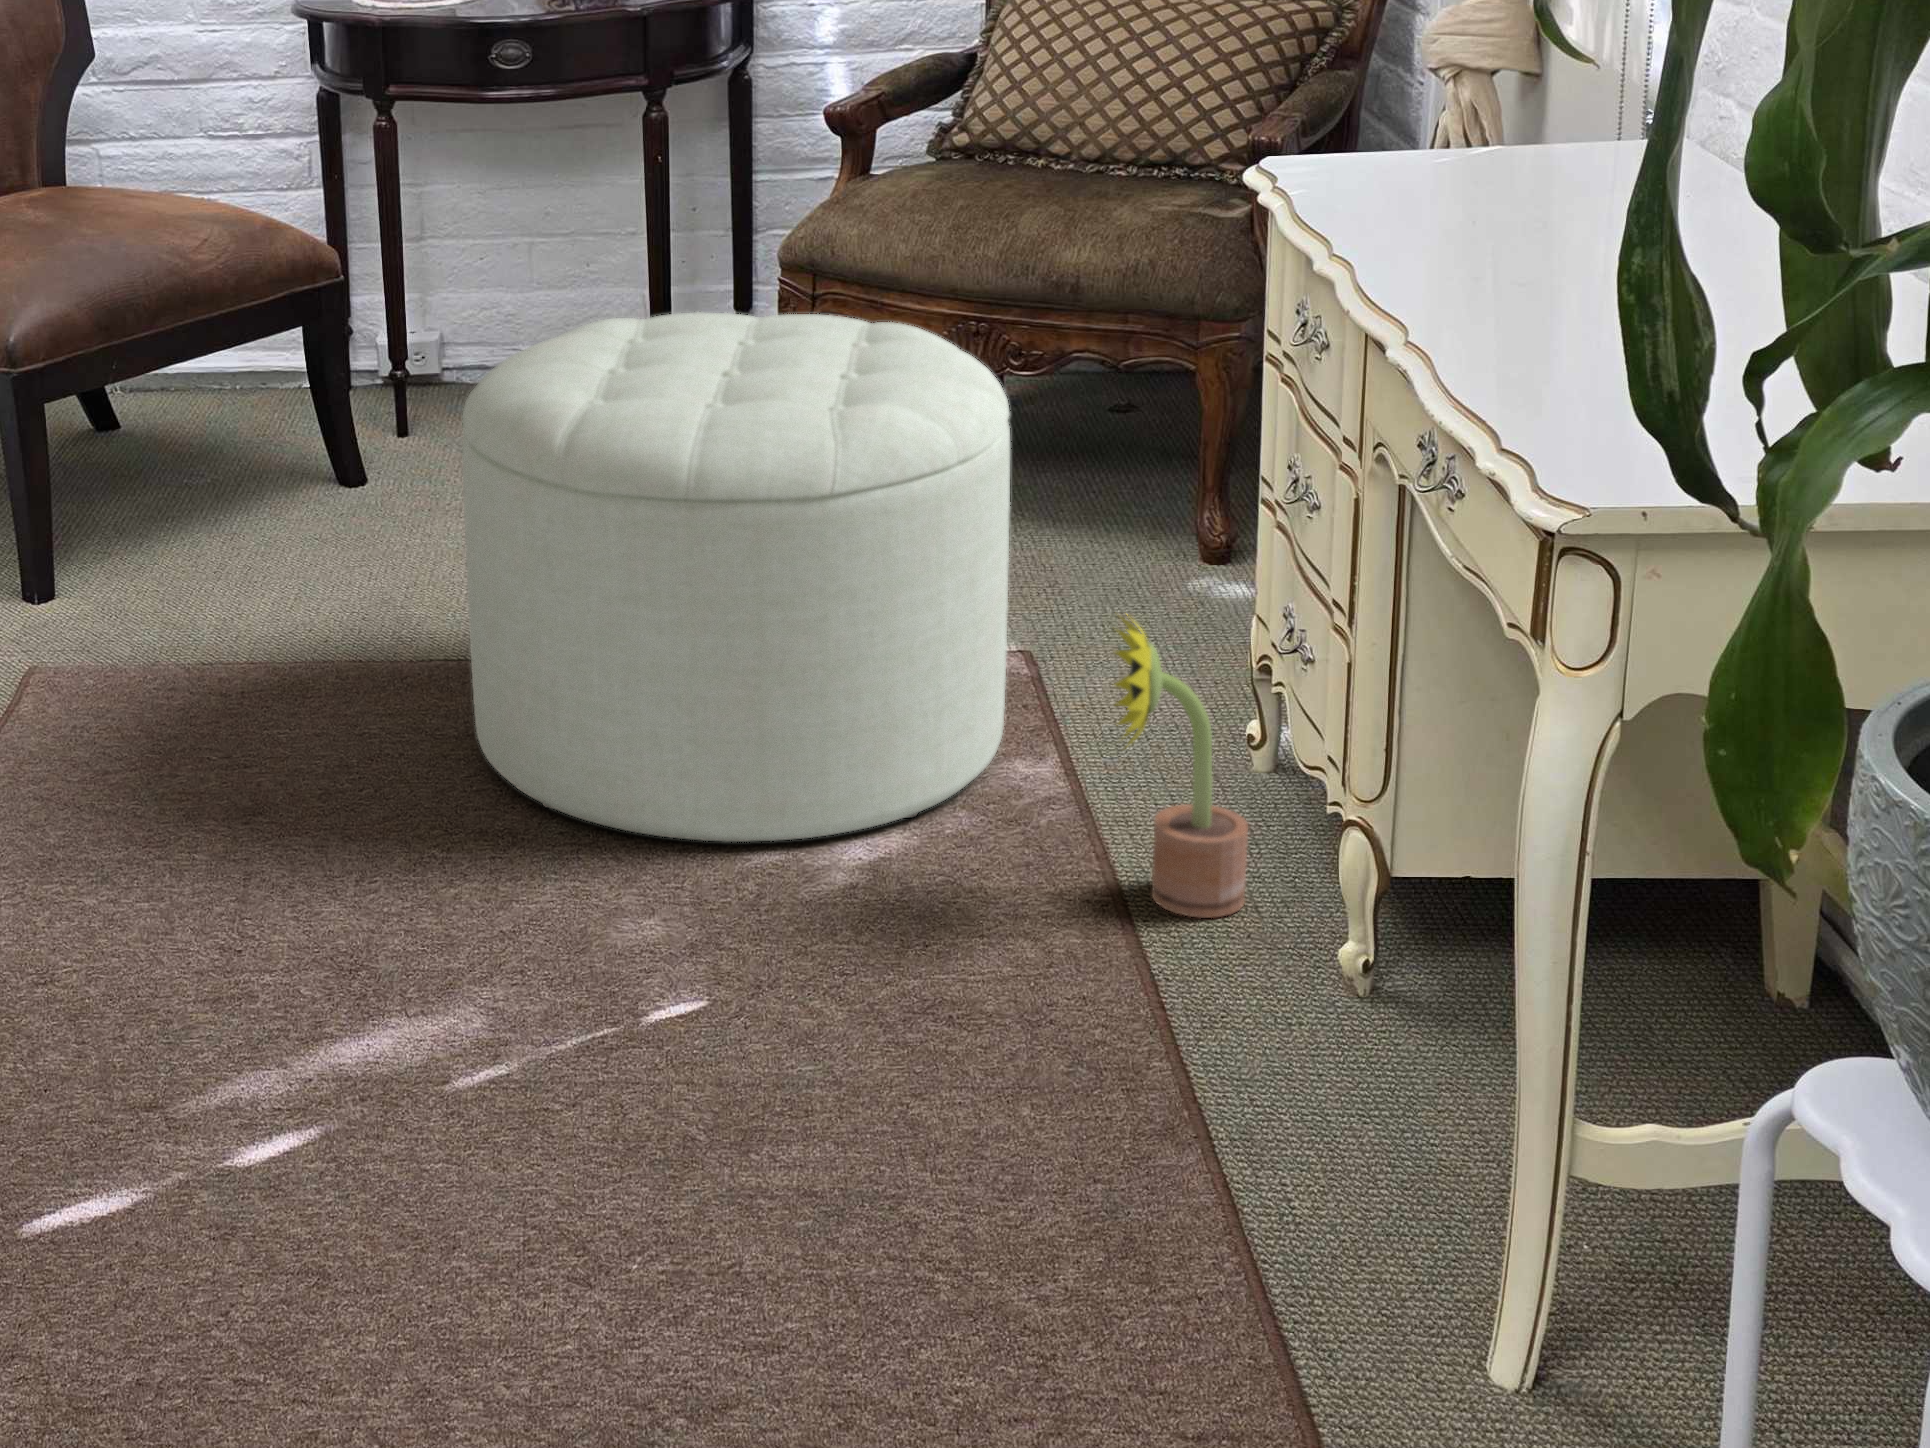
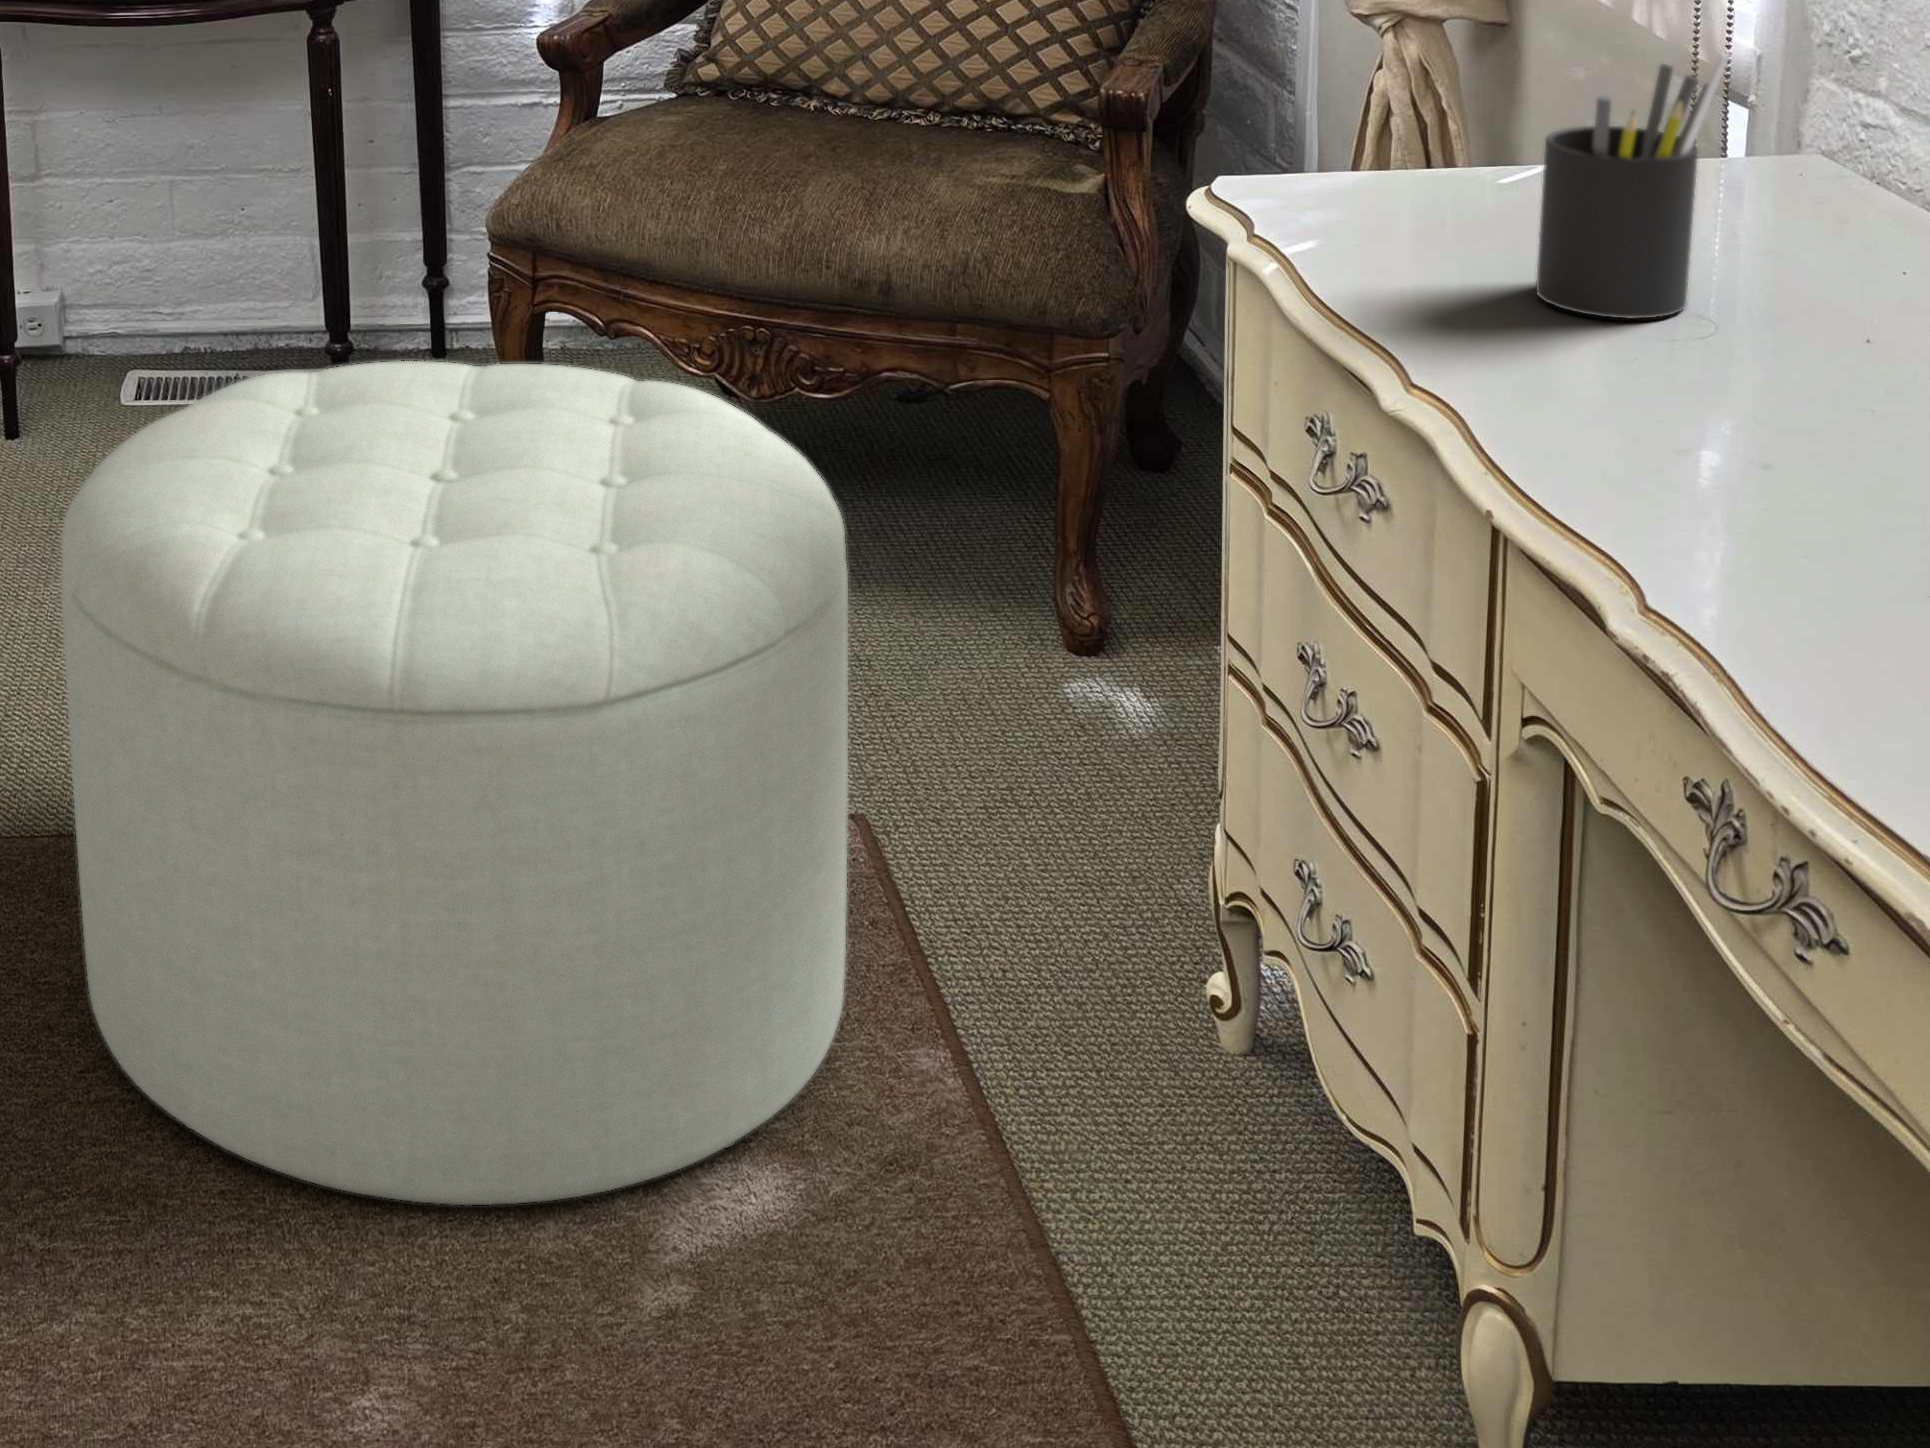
pen holder: none [1428,41,1545,214] -> present [1536,52,1731,319]
decorative plant: present [1114,617,1248,918] -> none [1037,887,1265,1375]

